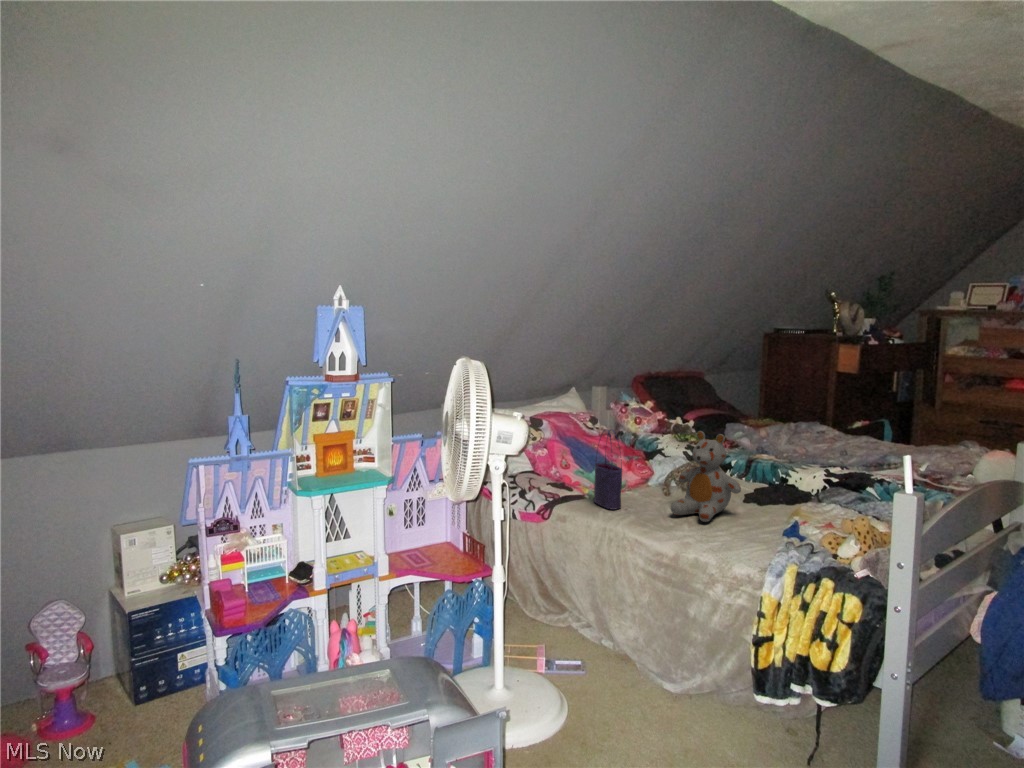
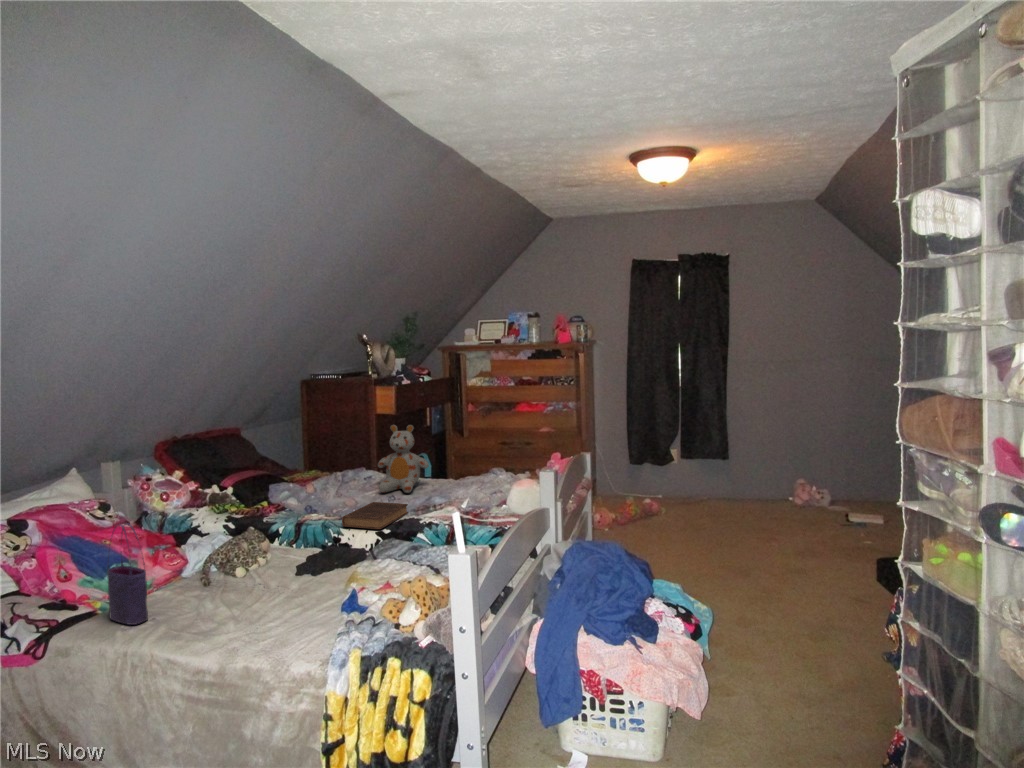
stuffed bear: present [671,431,741,522] -> present [378,425,429,493]
book: none [790,451,860,475] -> present [342,502,408,529]

